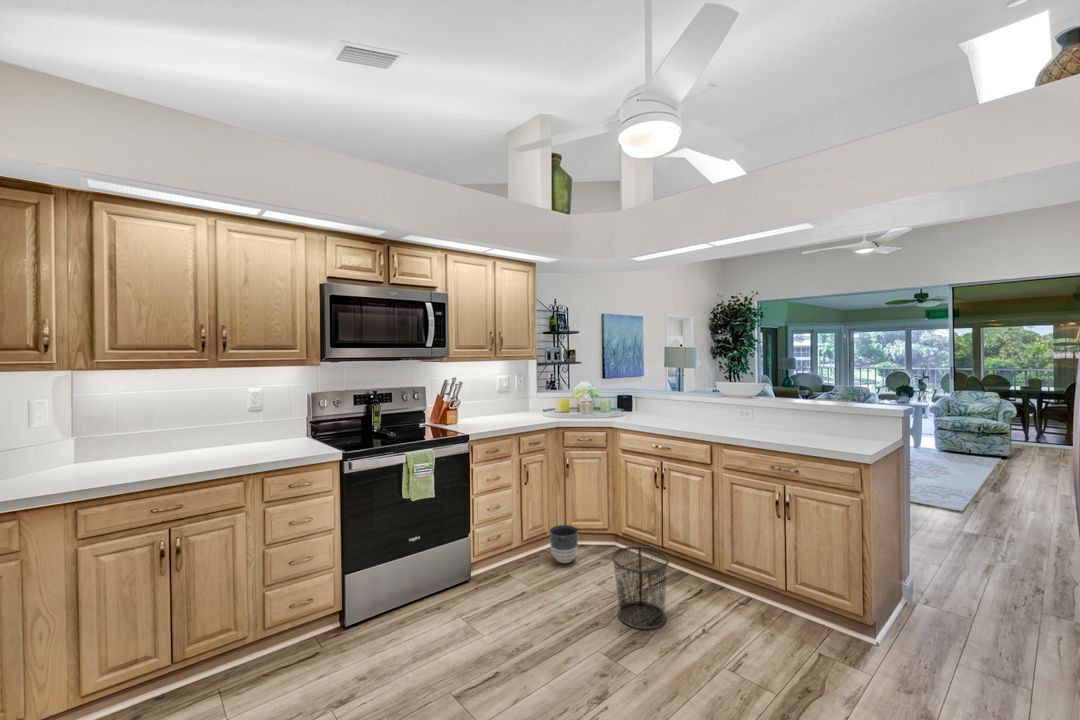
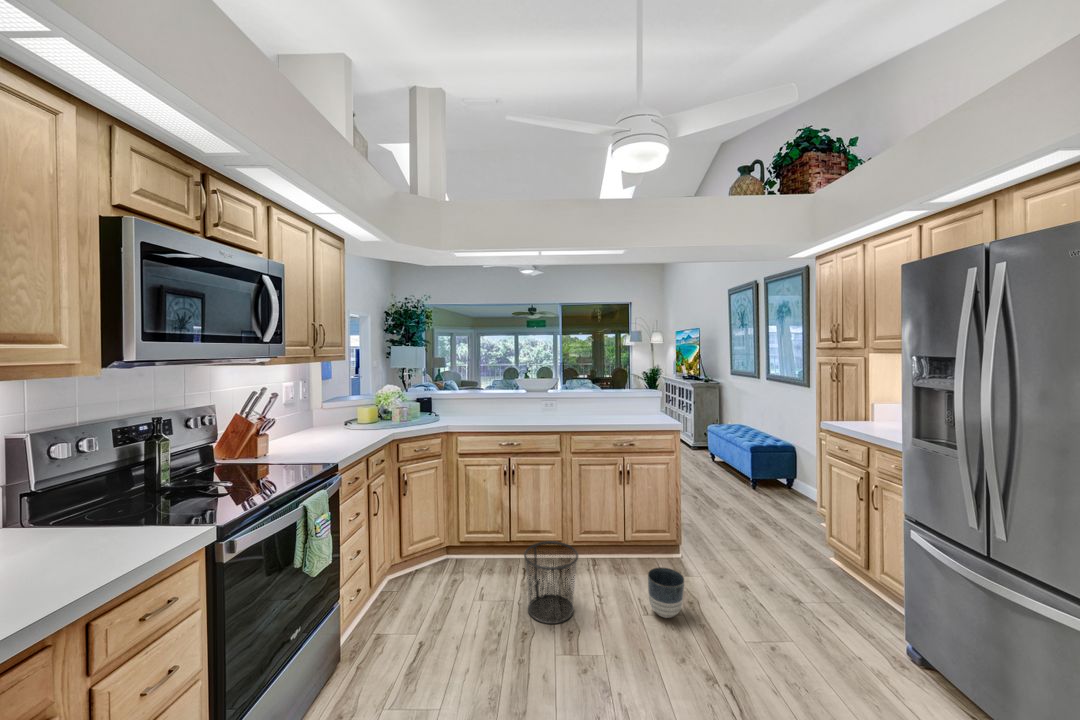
planter: present [549,525,578,563] -> present [648,567,684,618]

